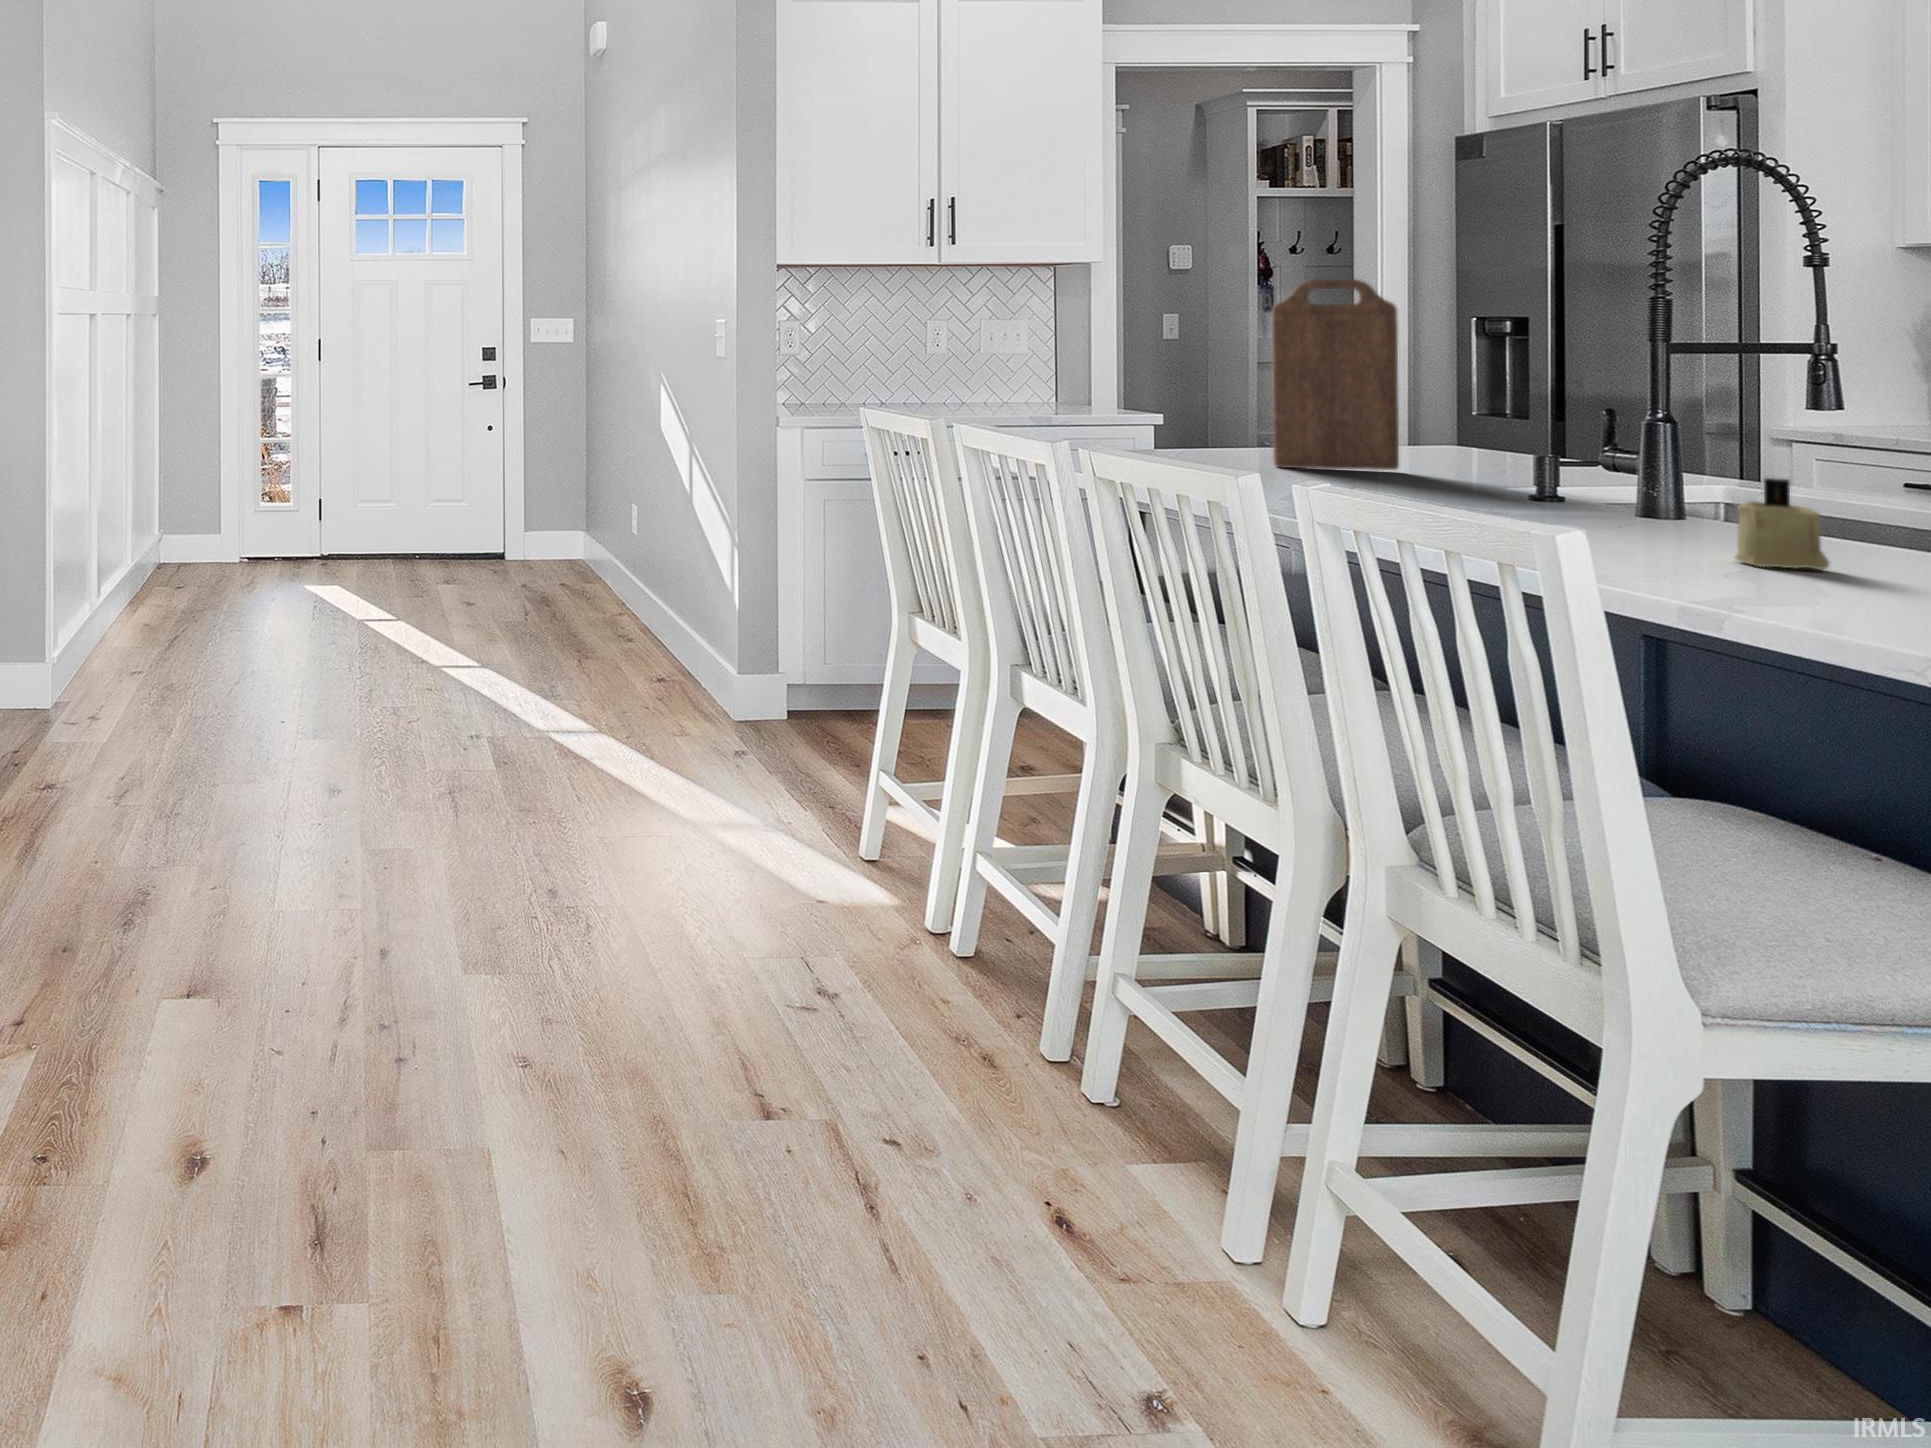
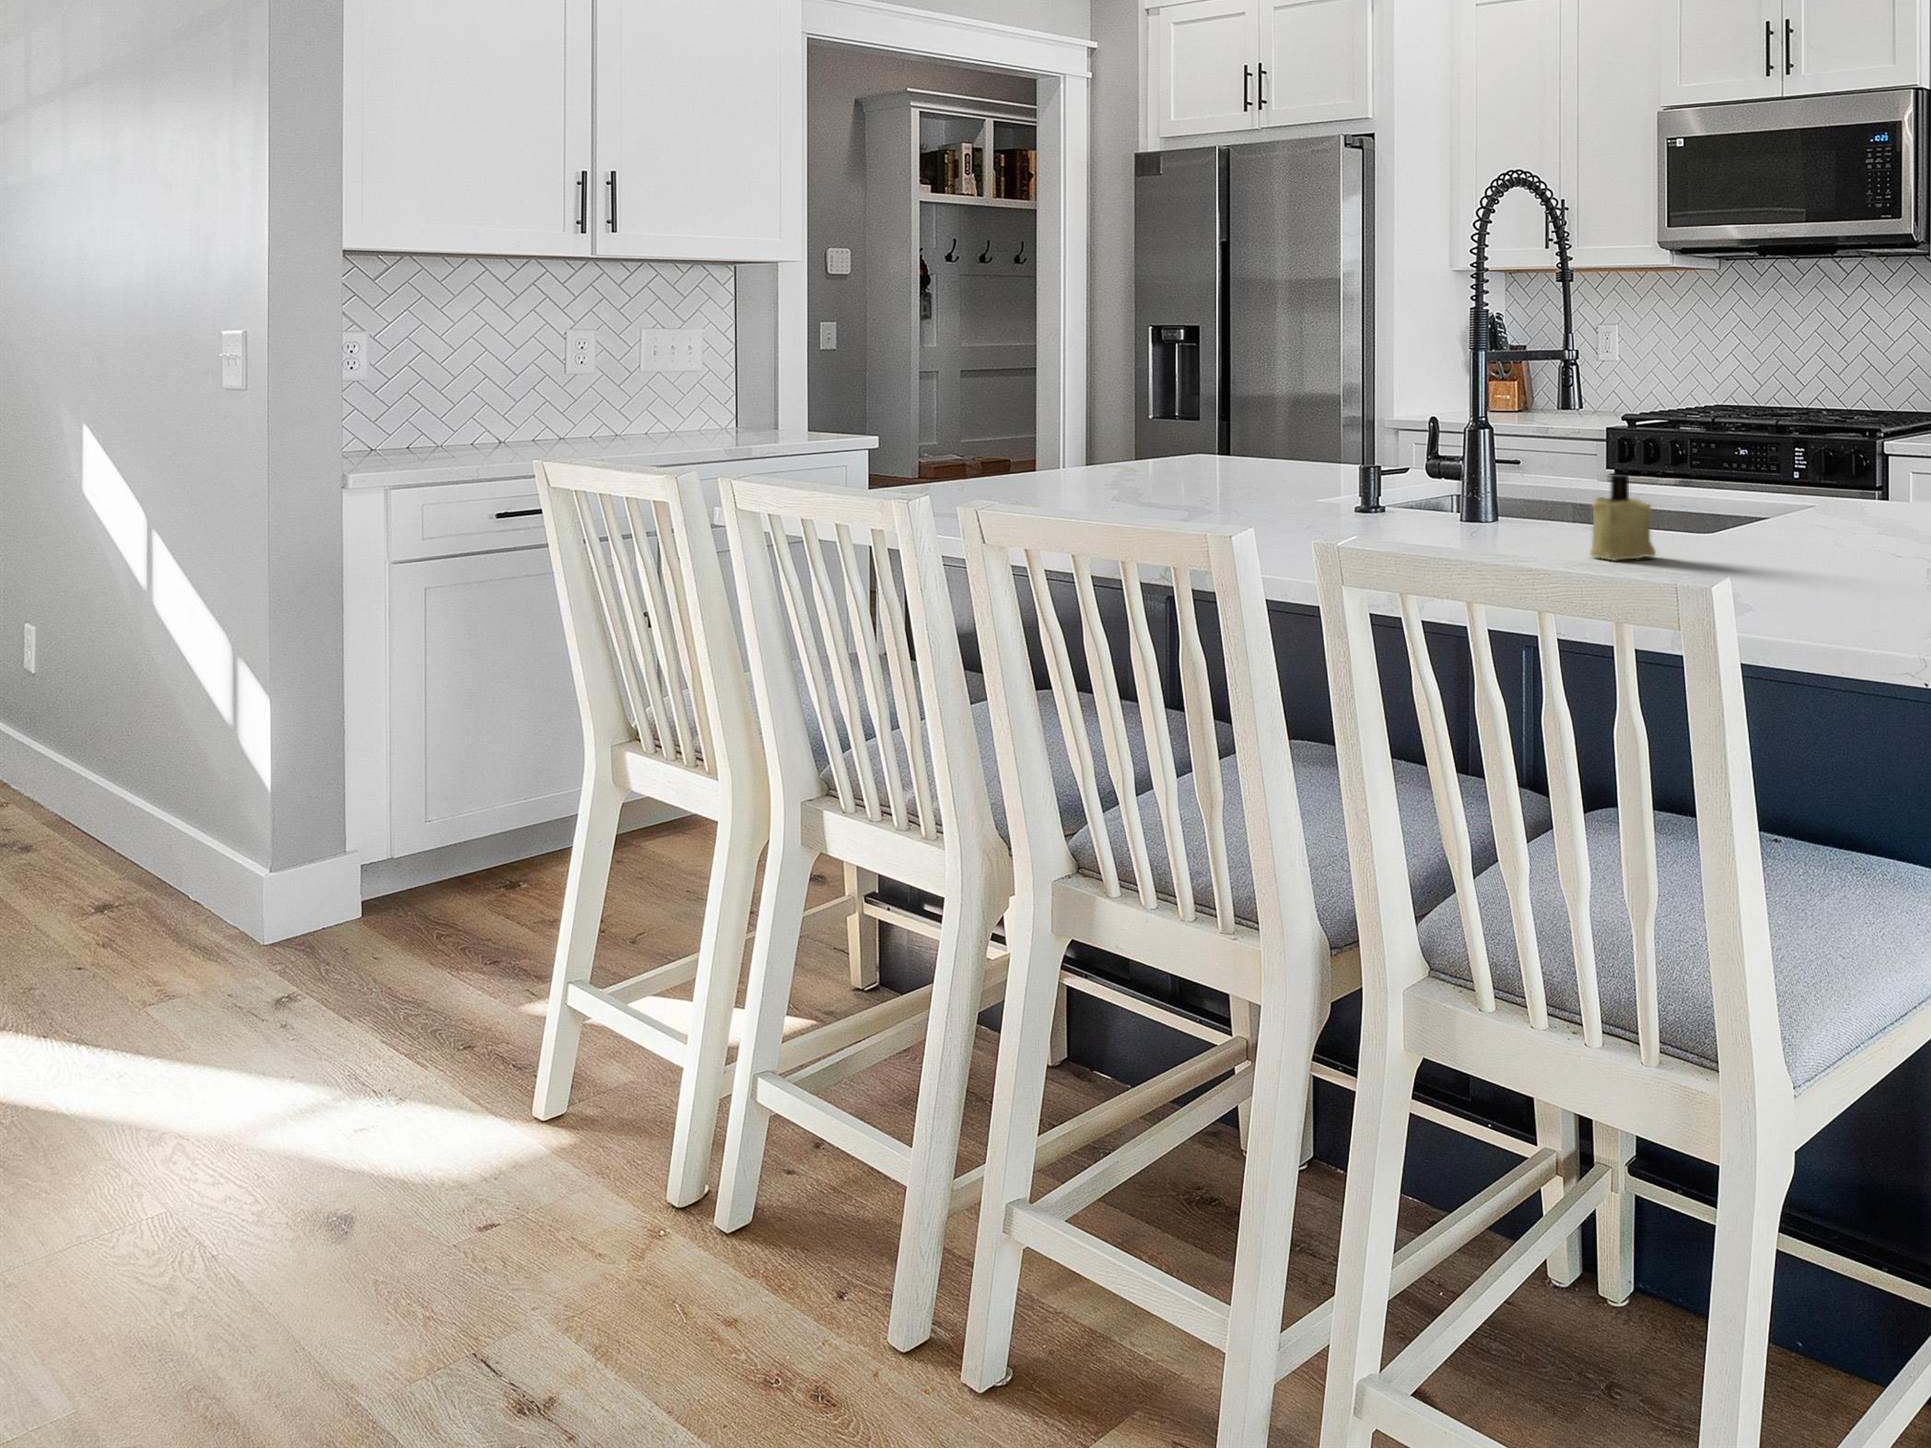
cutting board: present [1272,279,1399,470] -> none [1082,282,1199,494]

